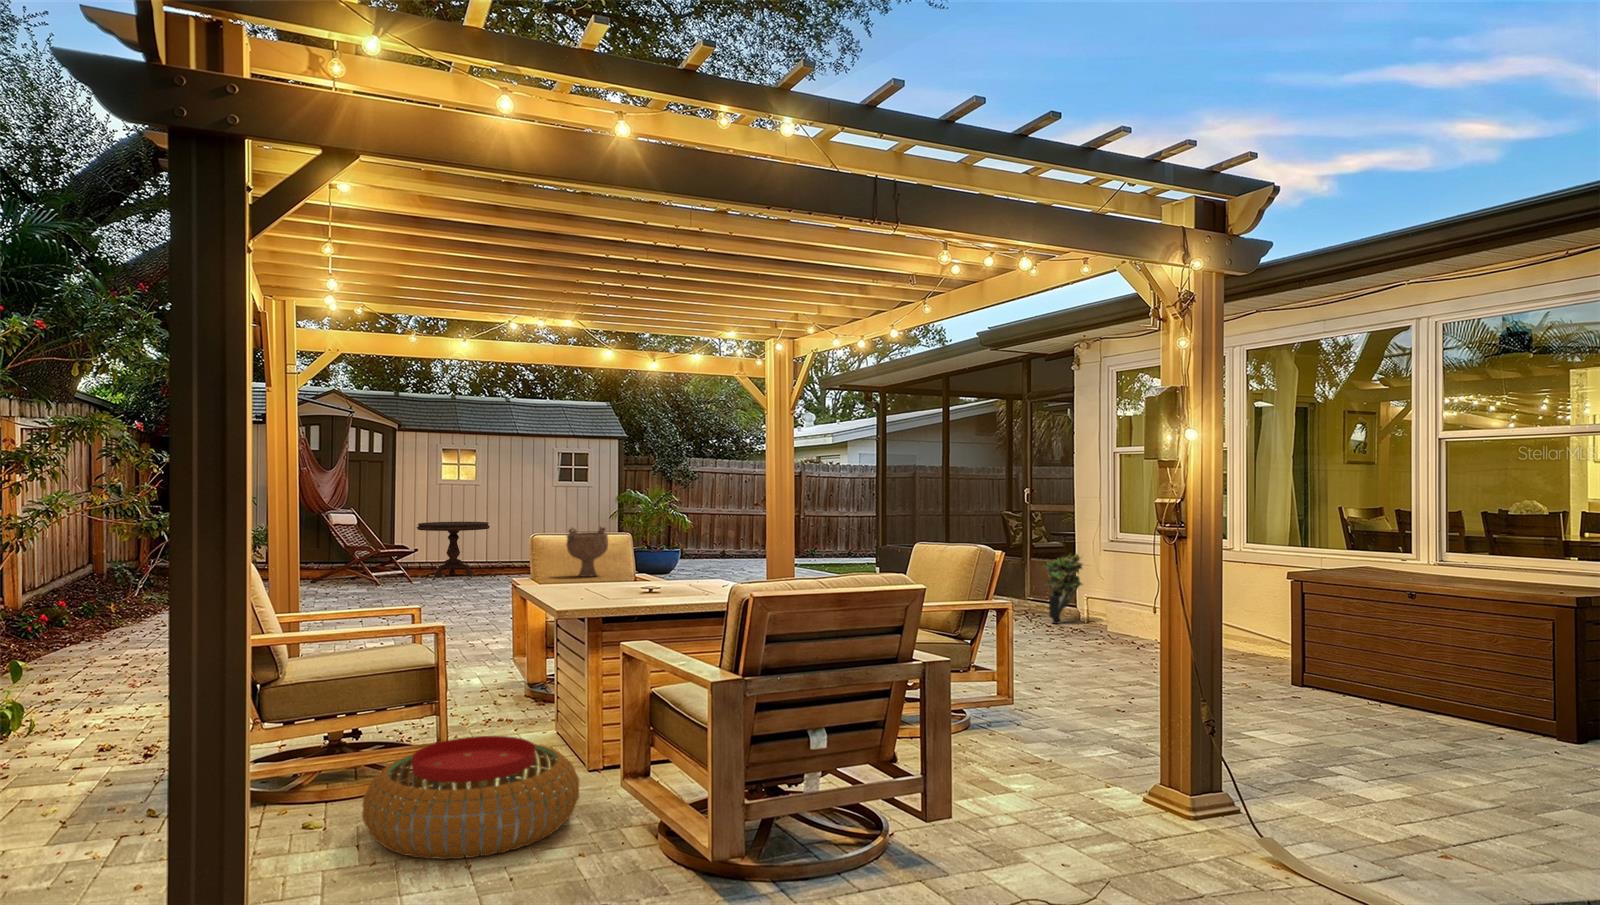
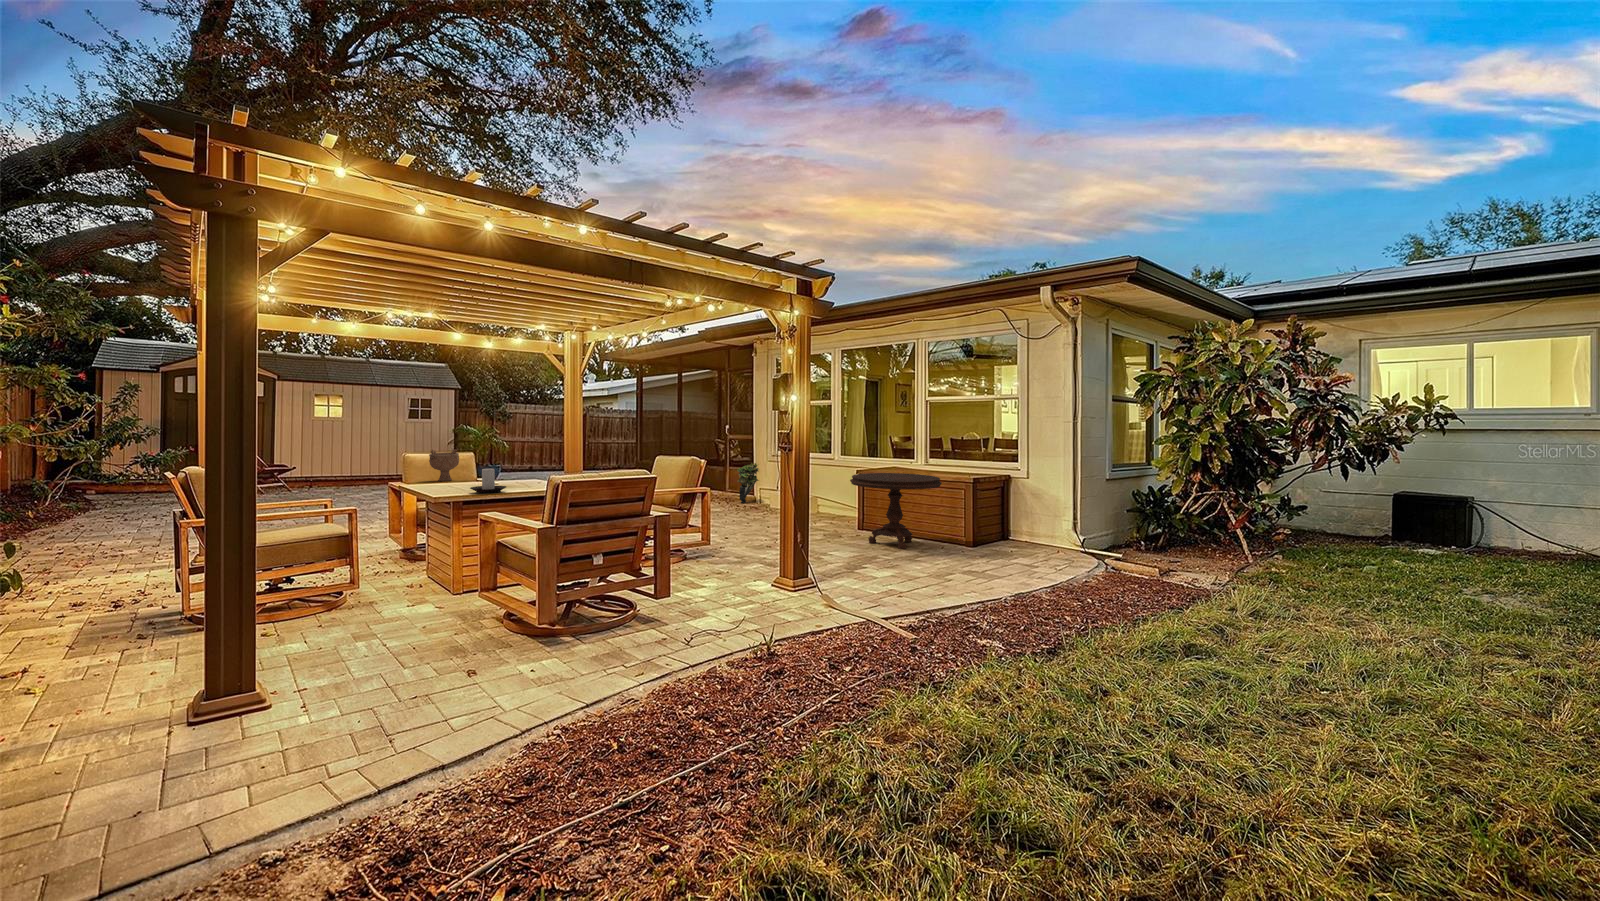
side table: present [417,522,490,577] -> present [850,473,942,549]
candle holder: none [614,558,671,602] -> present [470,469,506,493]
pouf: present [362,736,579,860] -> none [309,573,455,642]

